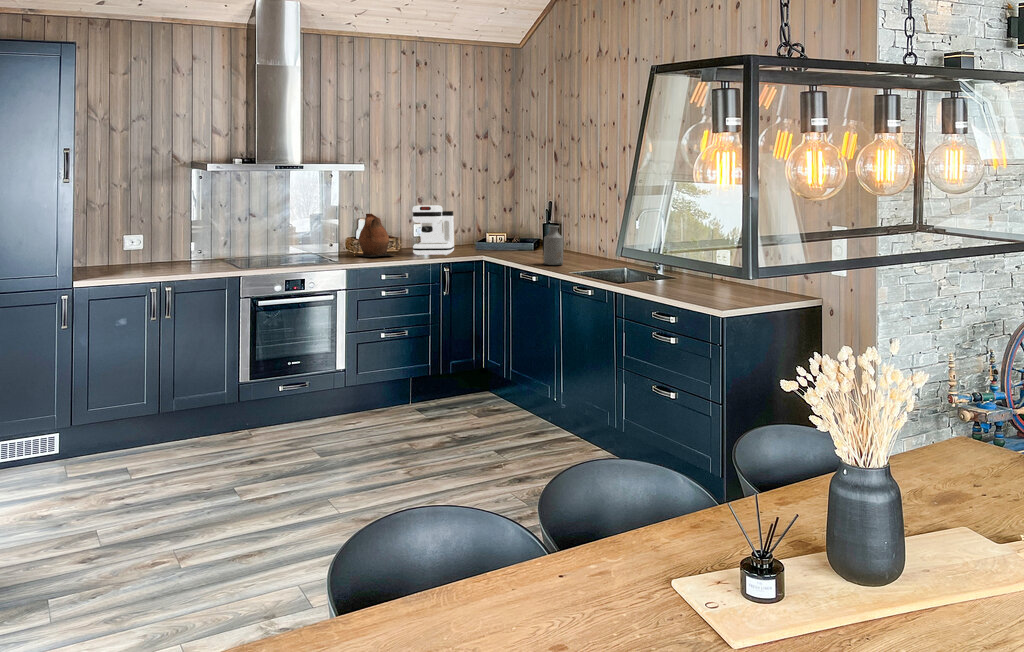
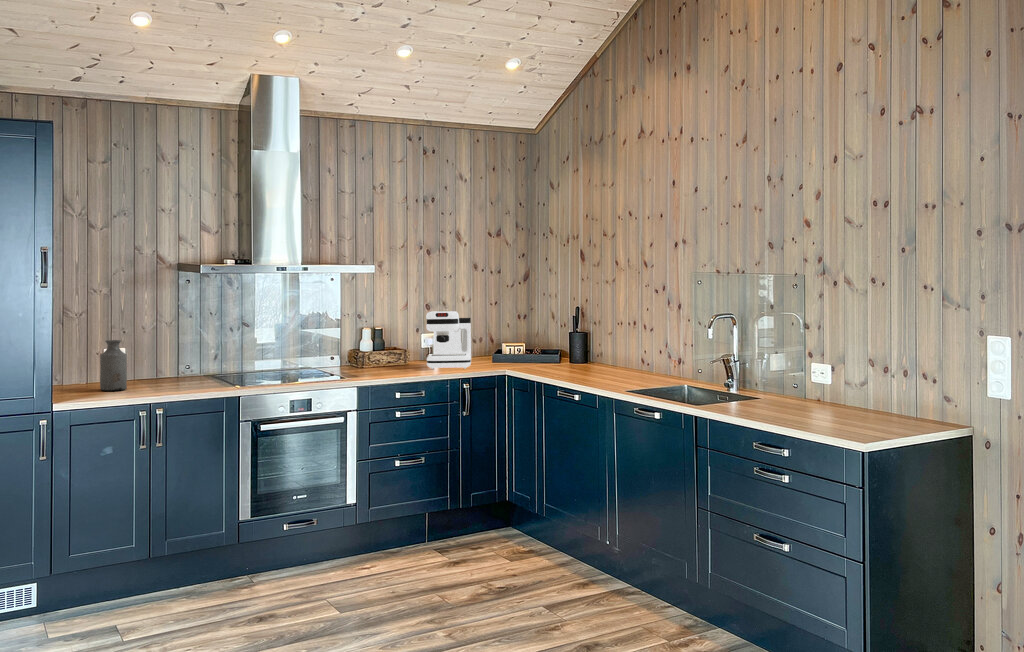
ceramic pitcher: present [358,214,395,257] -> none [360,321,407,371]
bottle: present [544,226,563,265] -> present [100,340,127,391]

